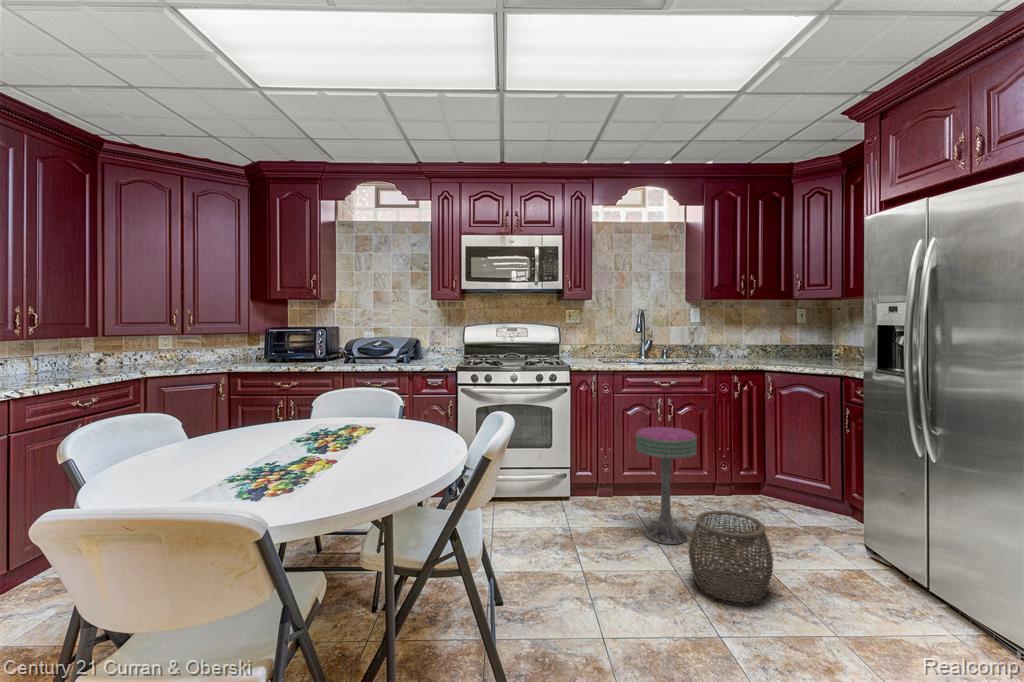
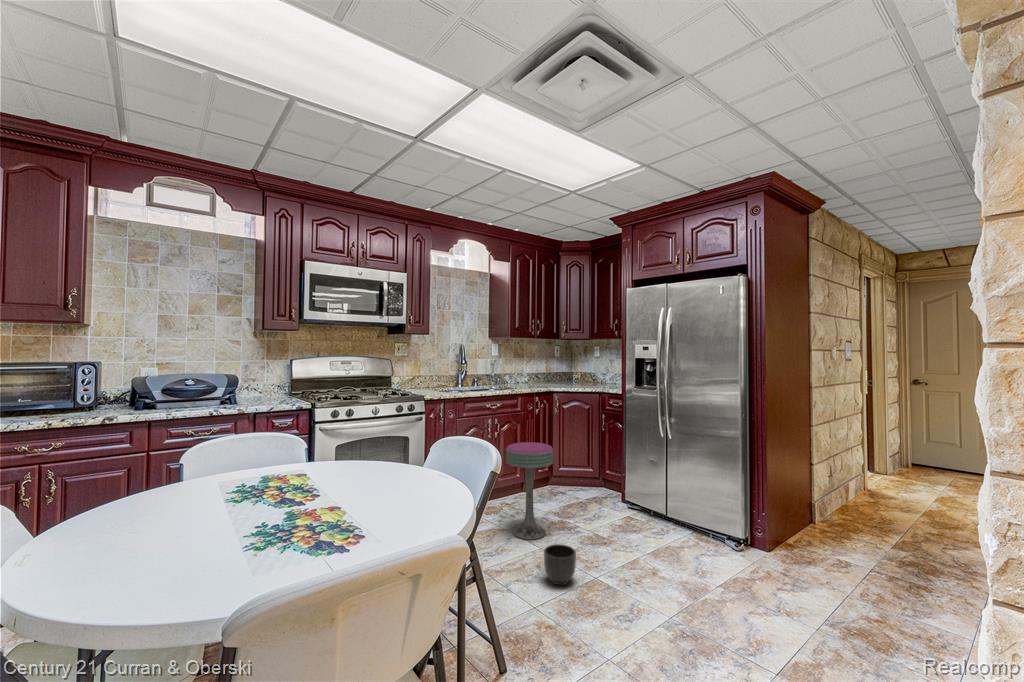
woven basket: present [689,511,773,603] -> none [576,499,636,568]
planter: none [619,547,659,596] -> present [544,544,576,585]

